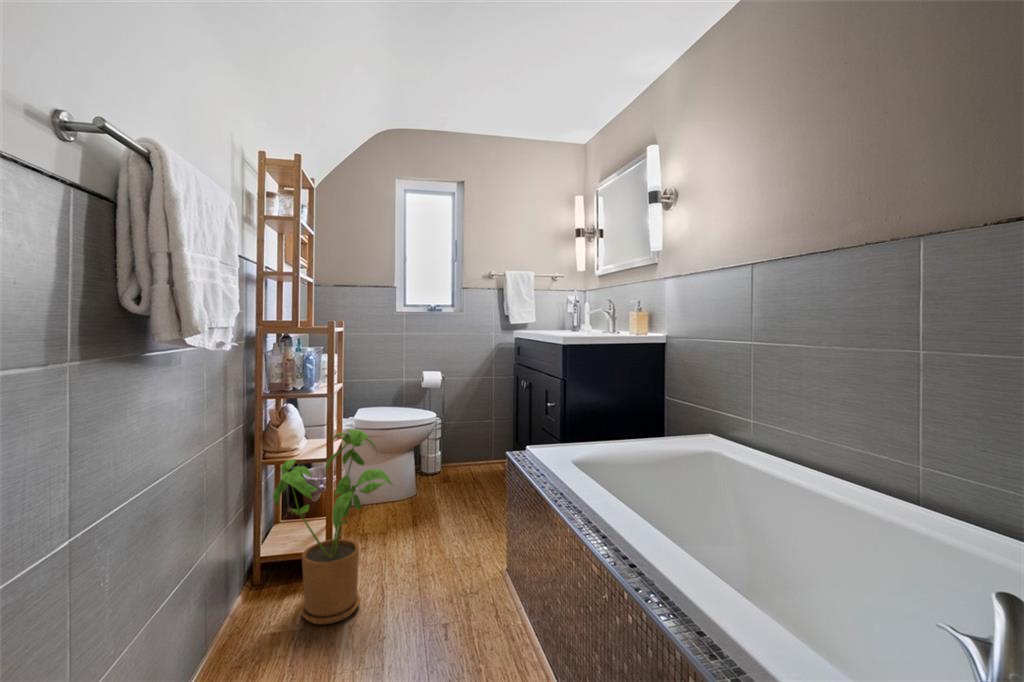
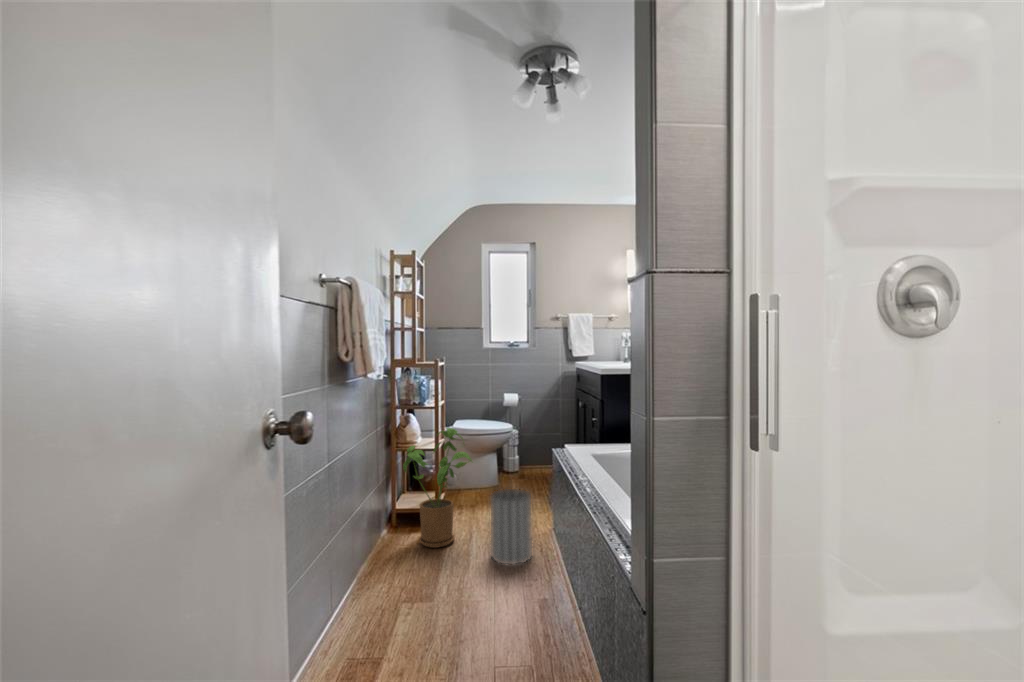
wastebasket: none [423,523,488,651] -> present [491,489,532,564]

